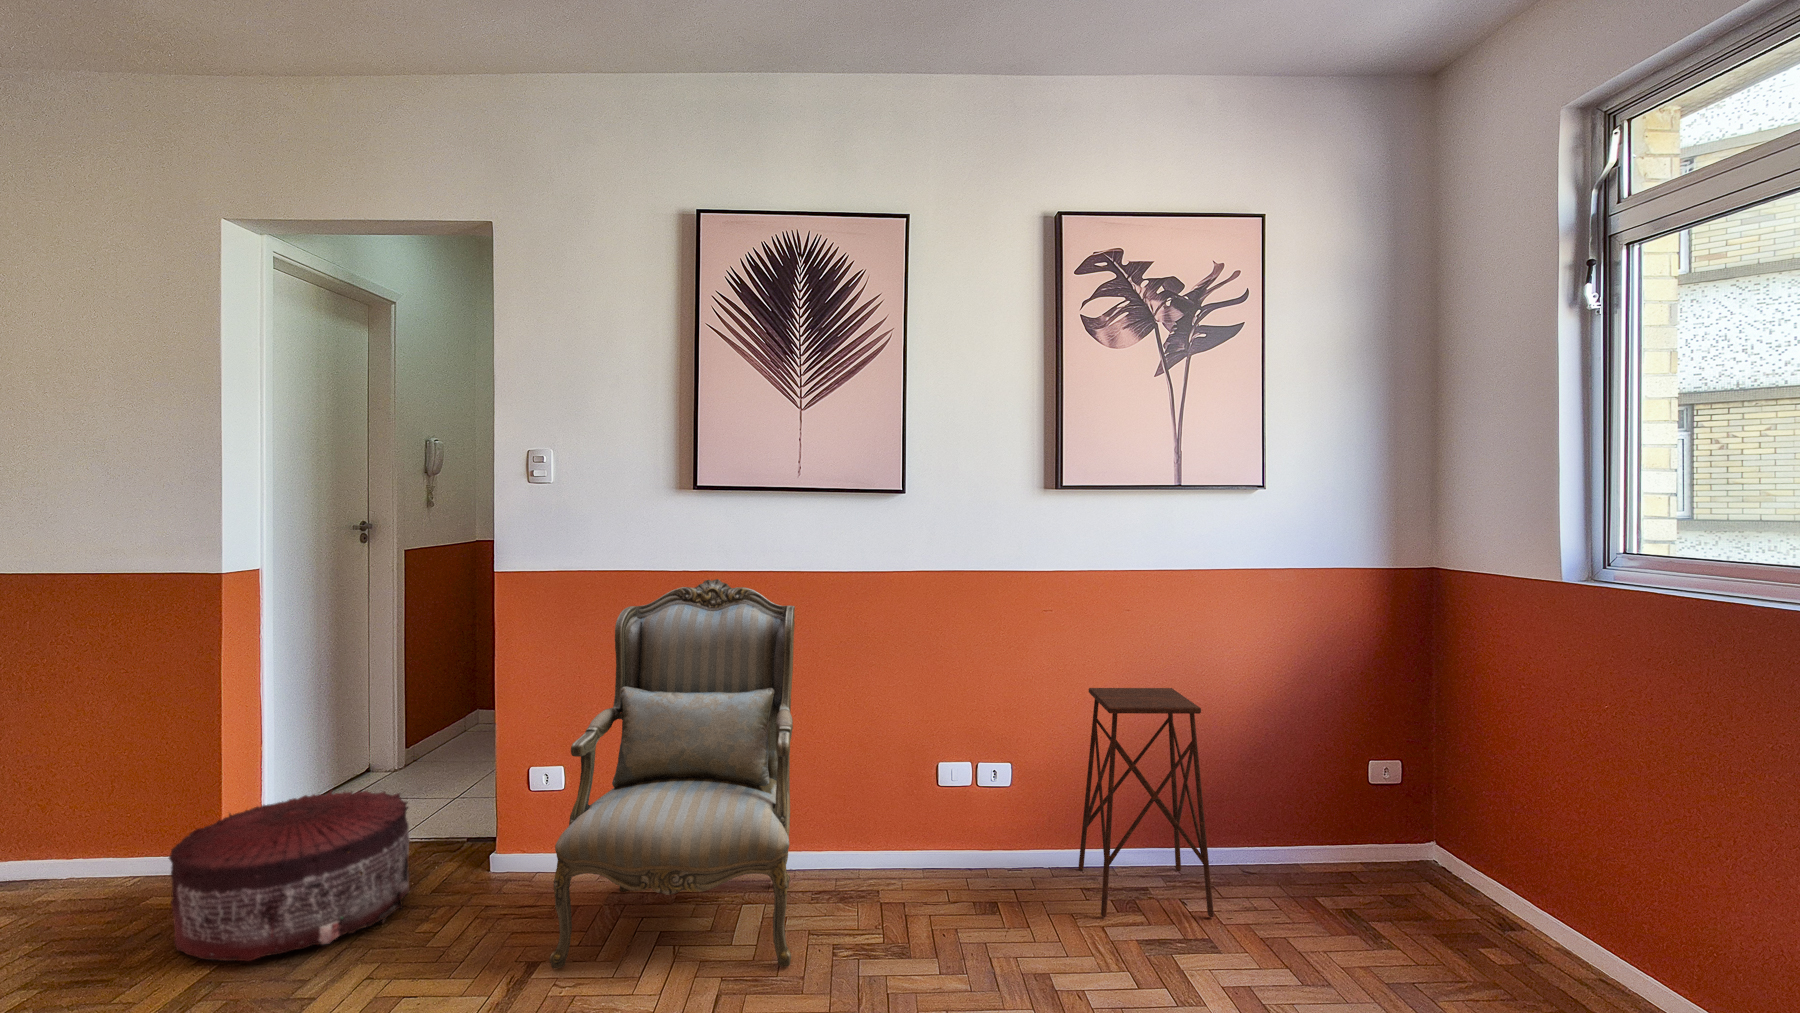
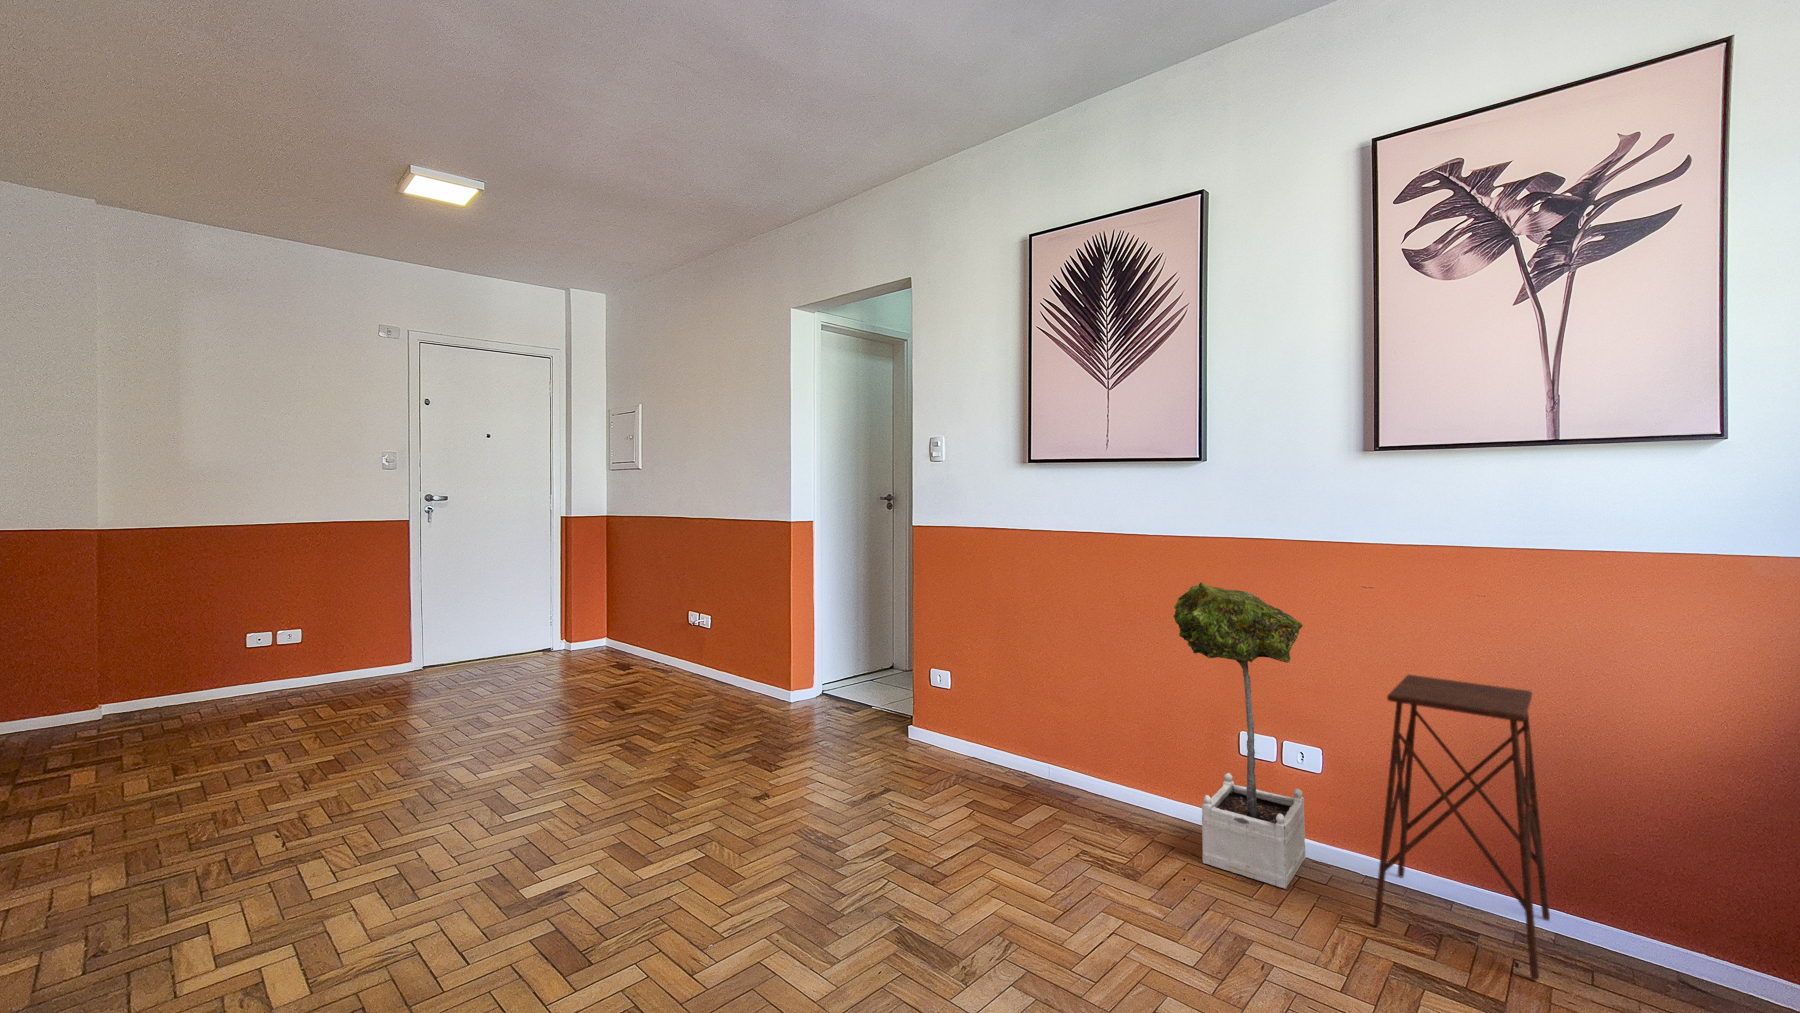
armchair: present [550,579,795,969] -> none [887,537,1098,854]
potted tree: none [908,620,1029,912] -> present [1173,582,1306,889]
pouf: present [169,791,409,961] -> none [740,661,862,750]

